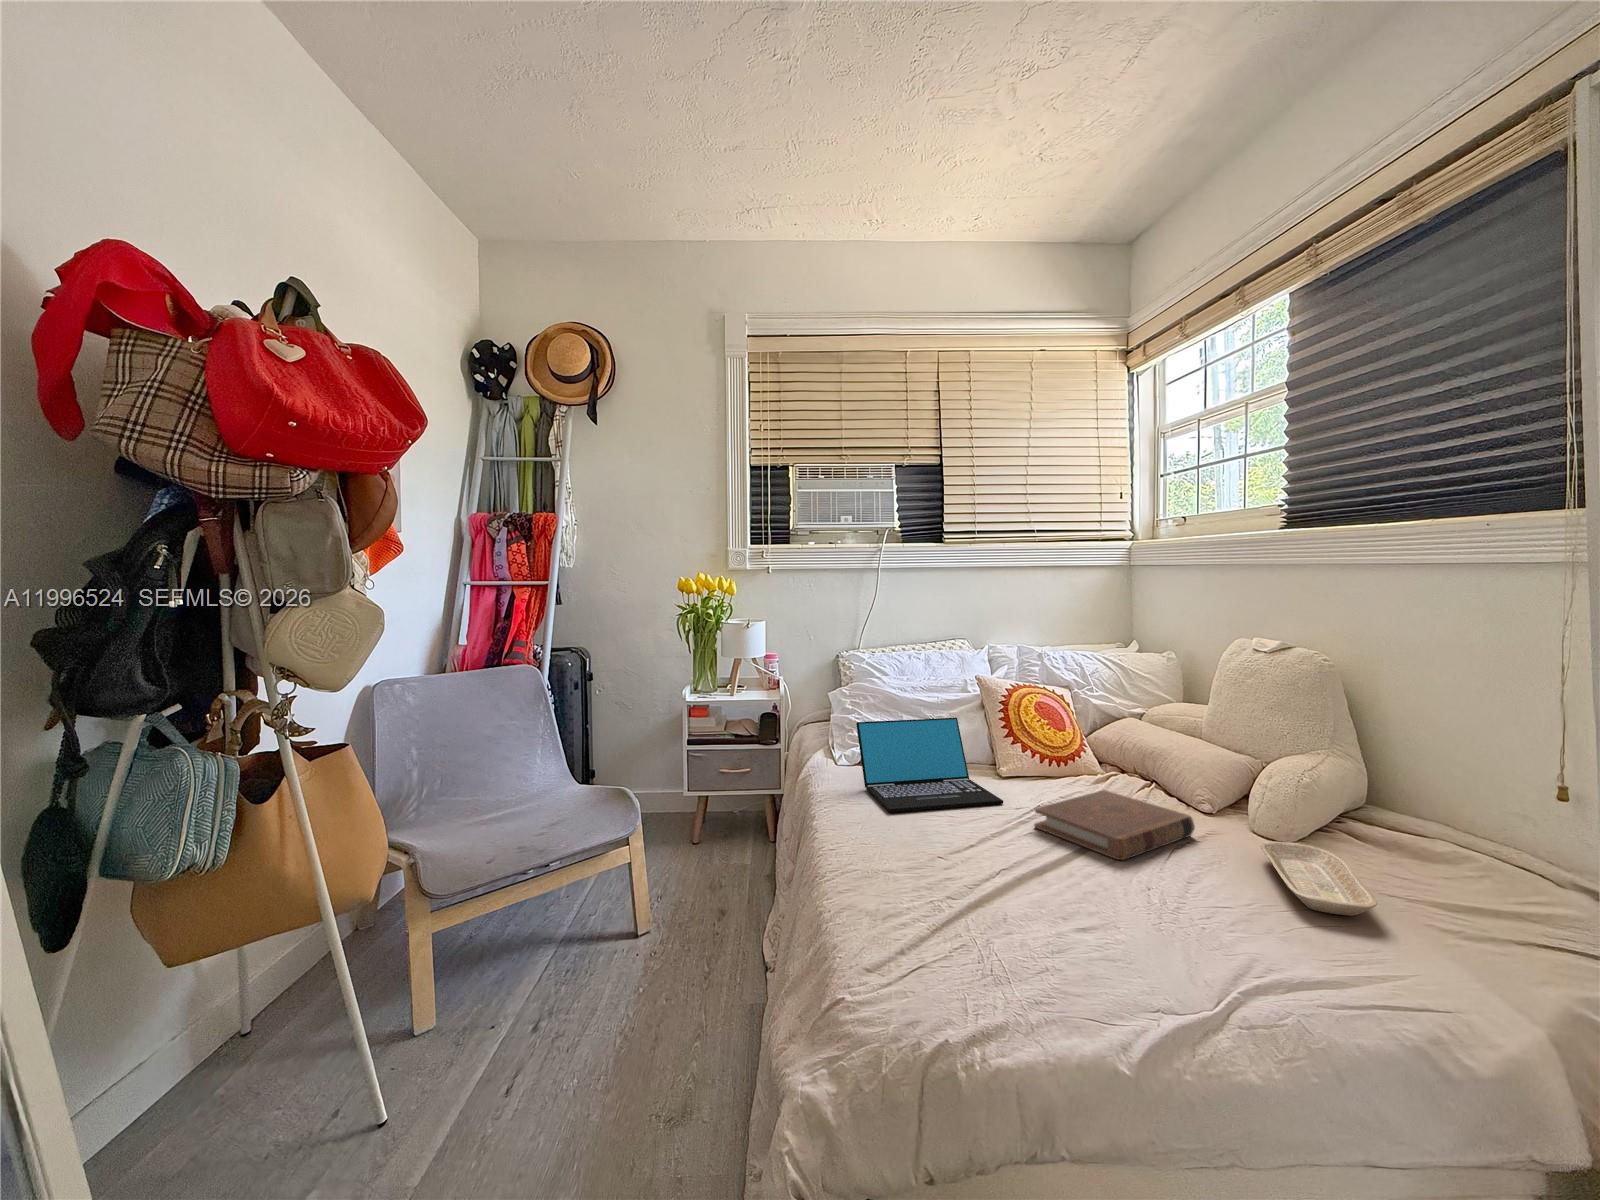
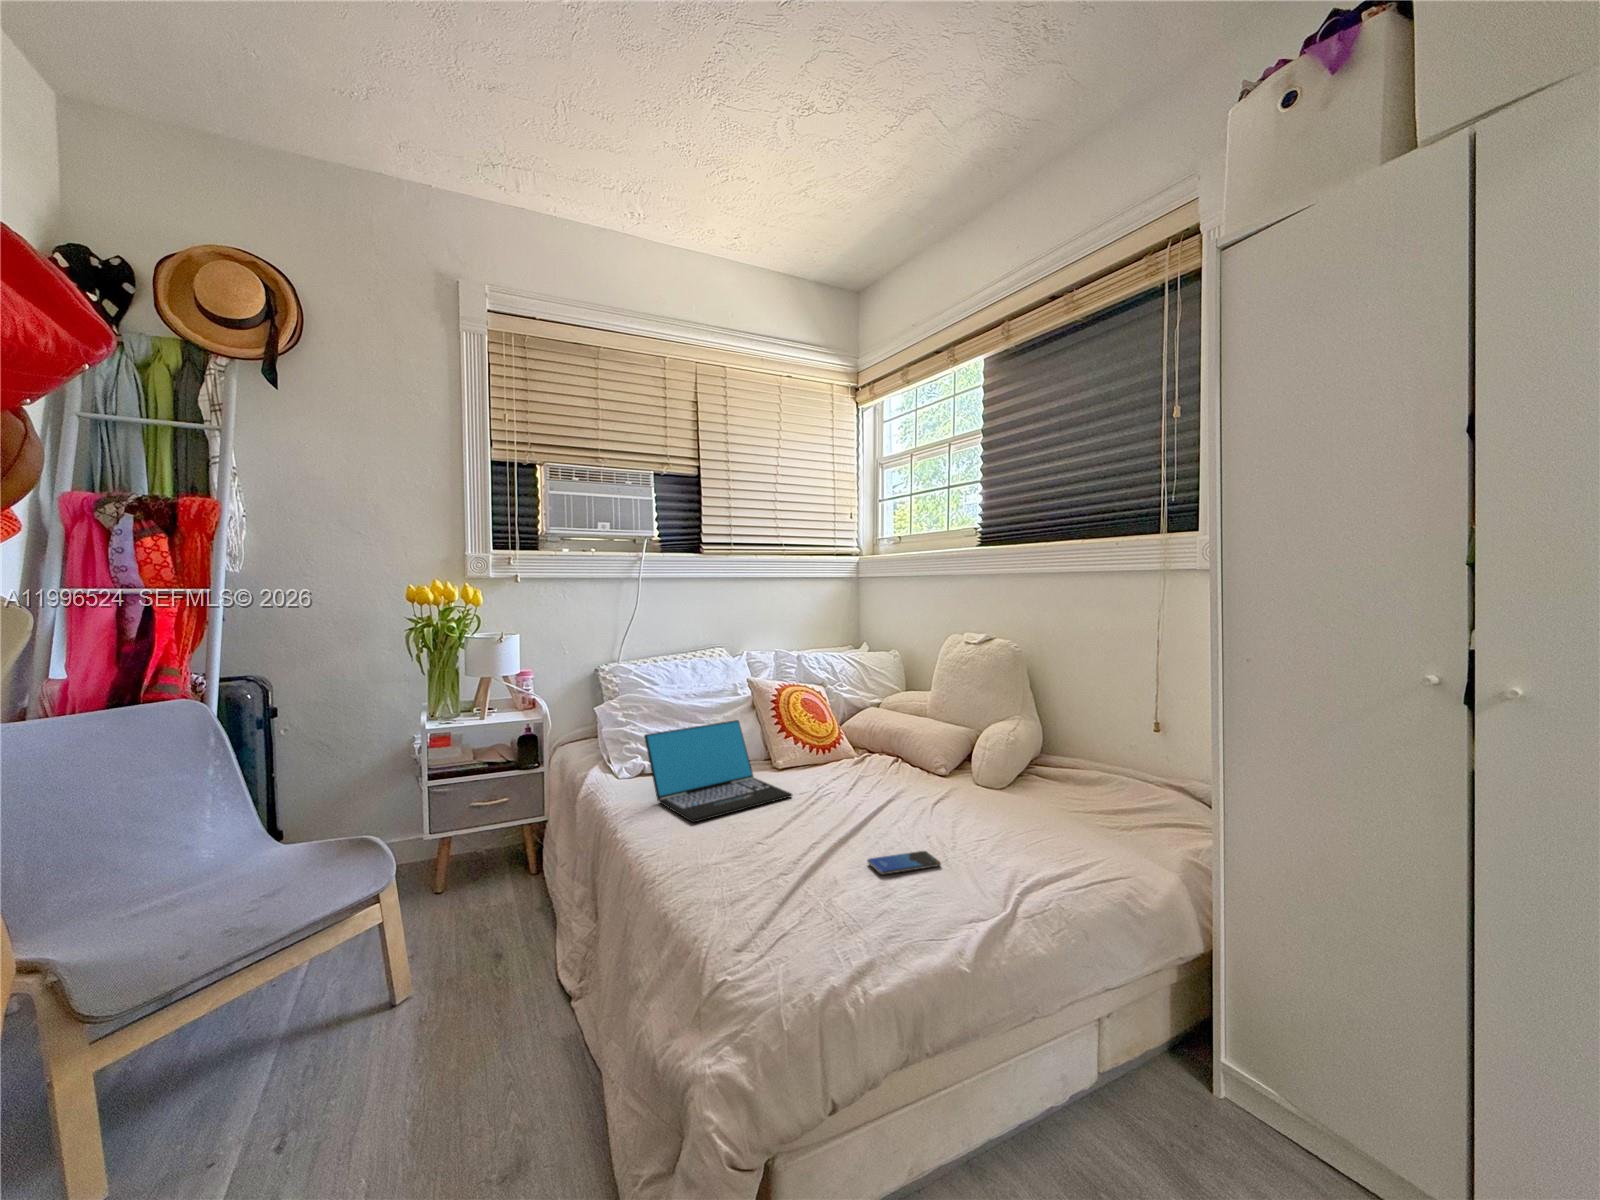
book: present [1034,790,1195,860] -> none [828,772,948,831]
tray: present [1260,841,1377,916] -> none [997,794,1087,845]
smartphone: none [1055,879,1146,903] -> present [867,851,941,875]

